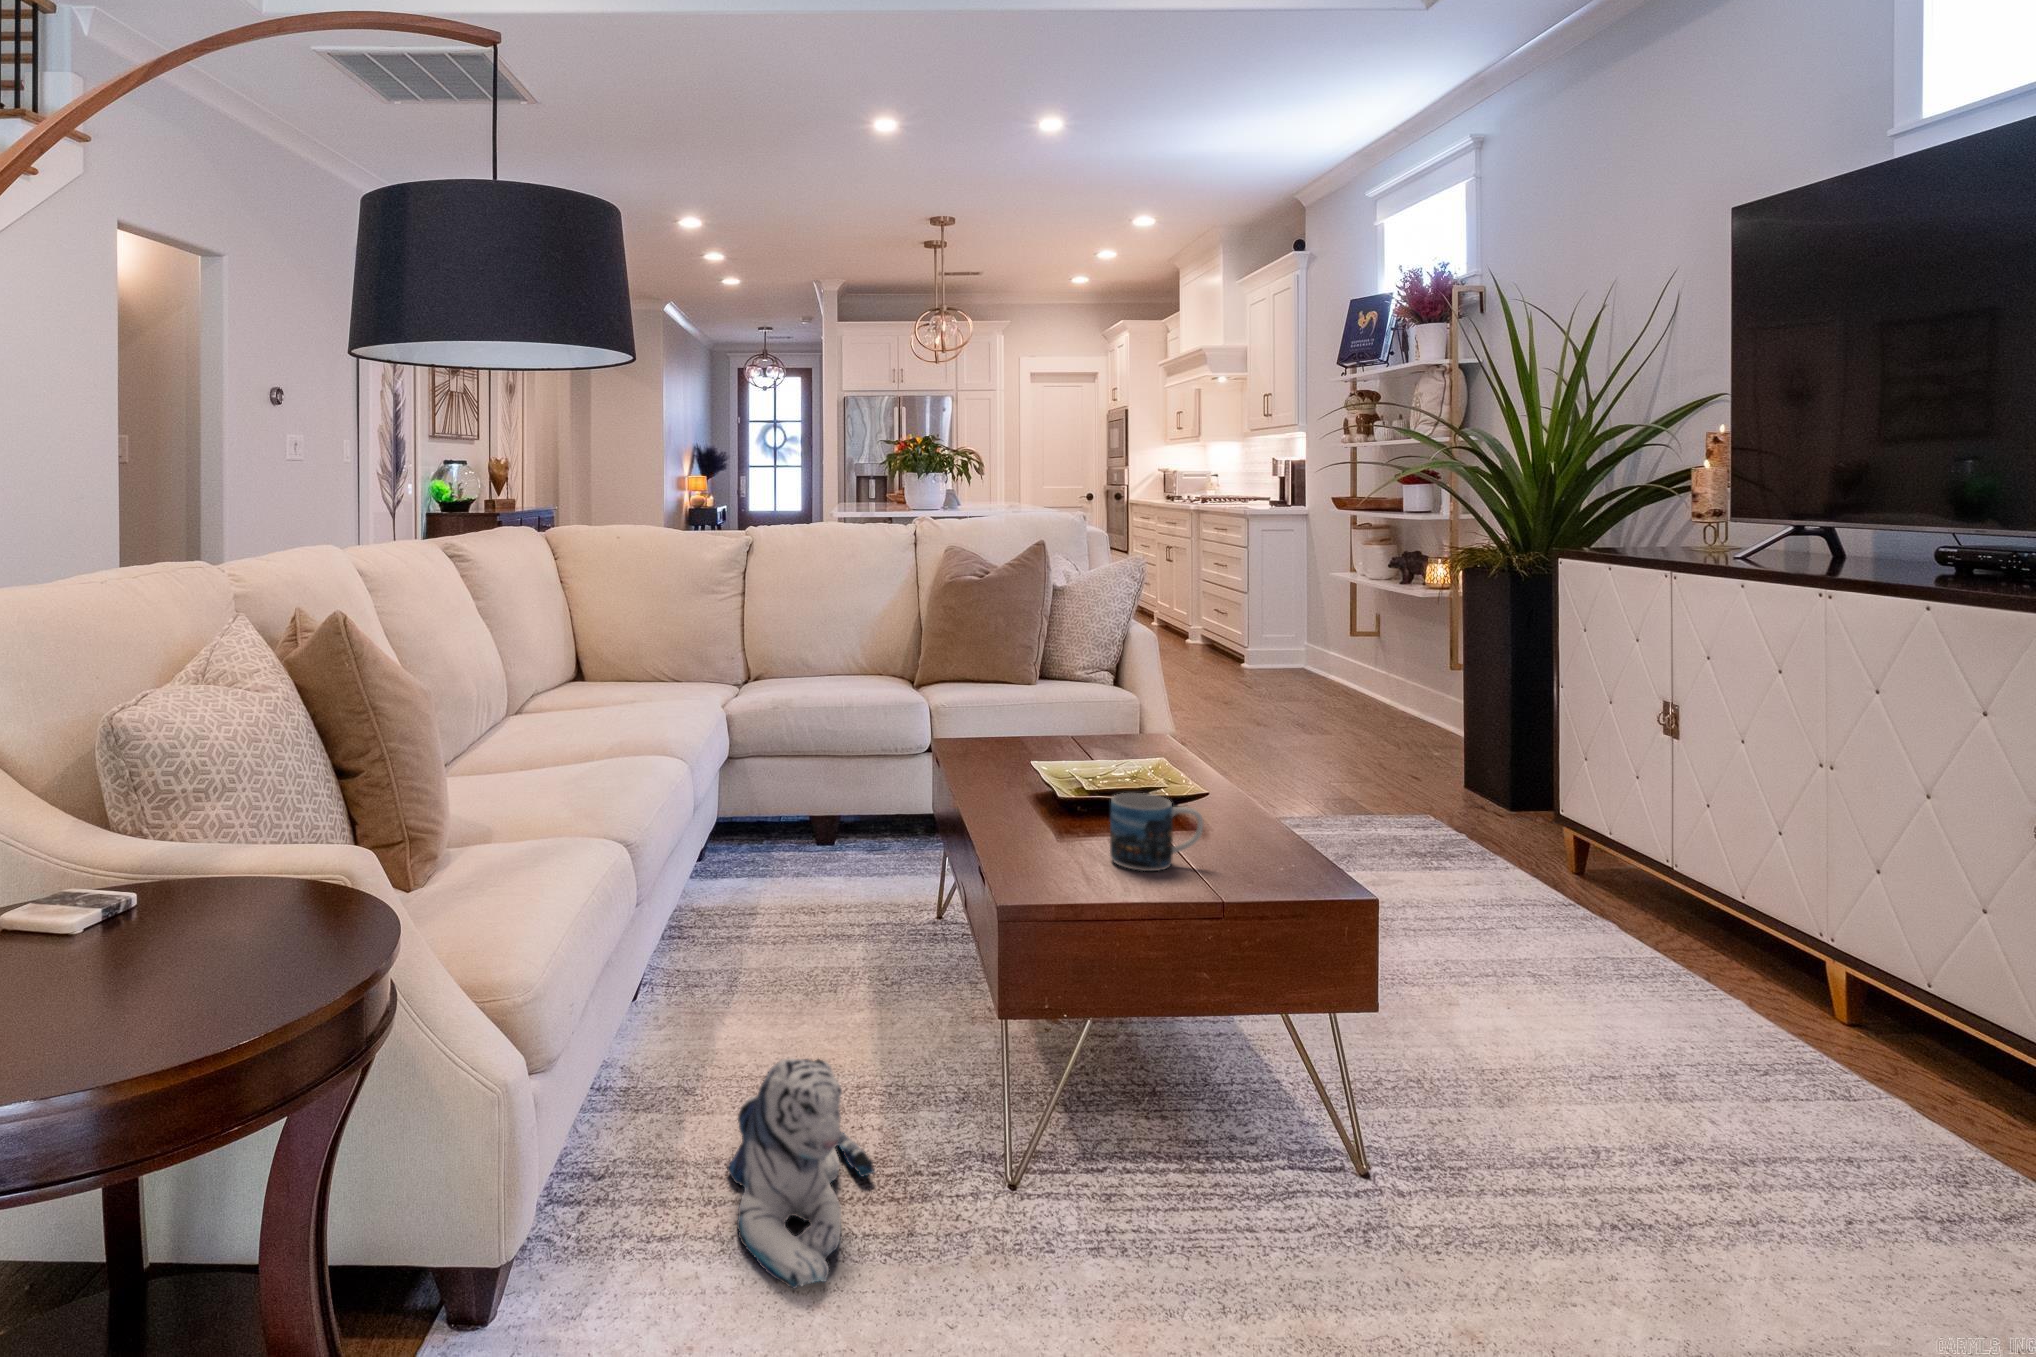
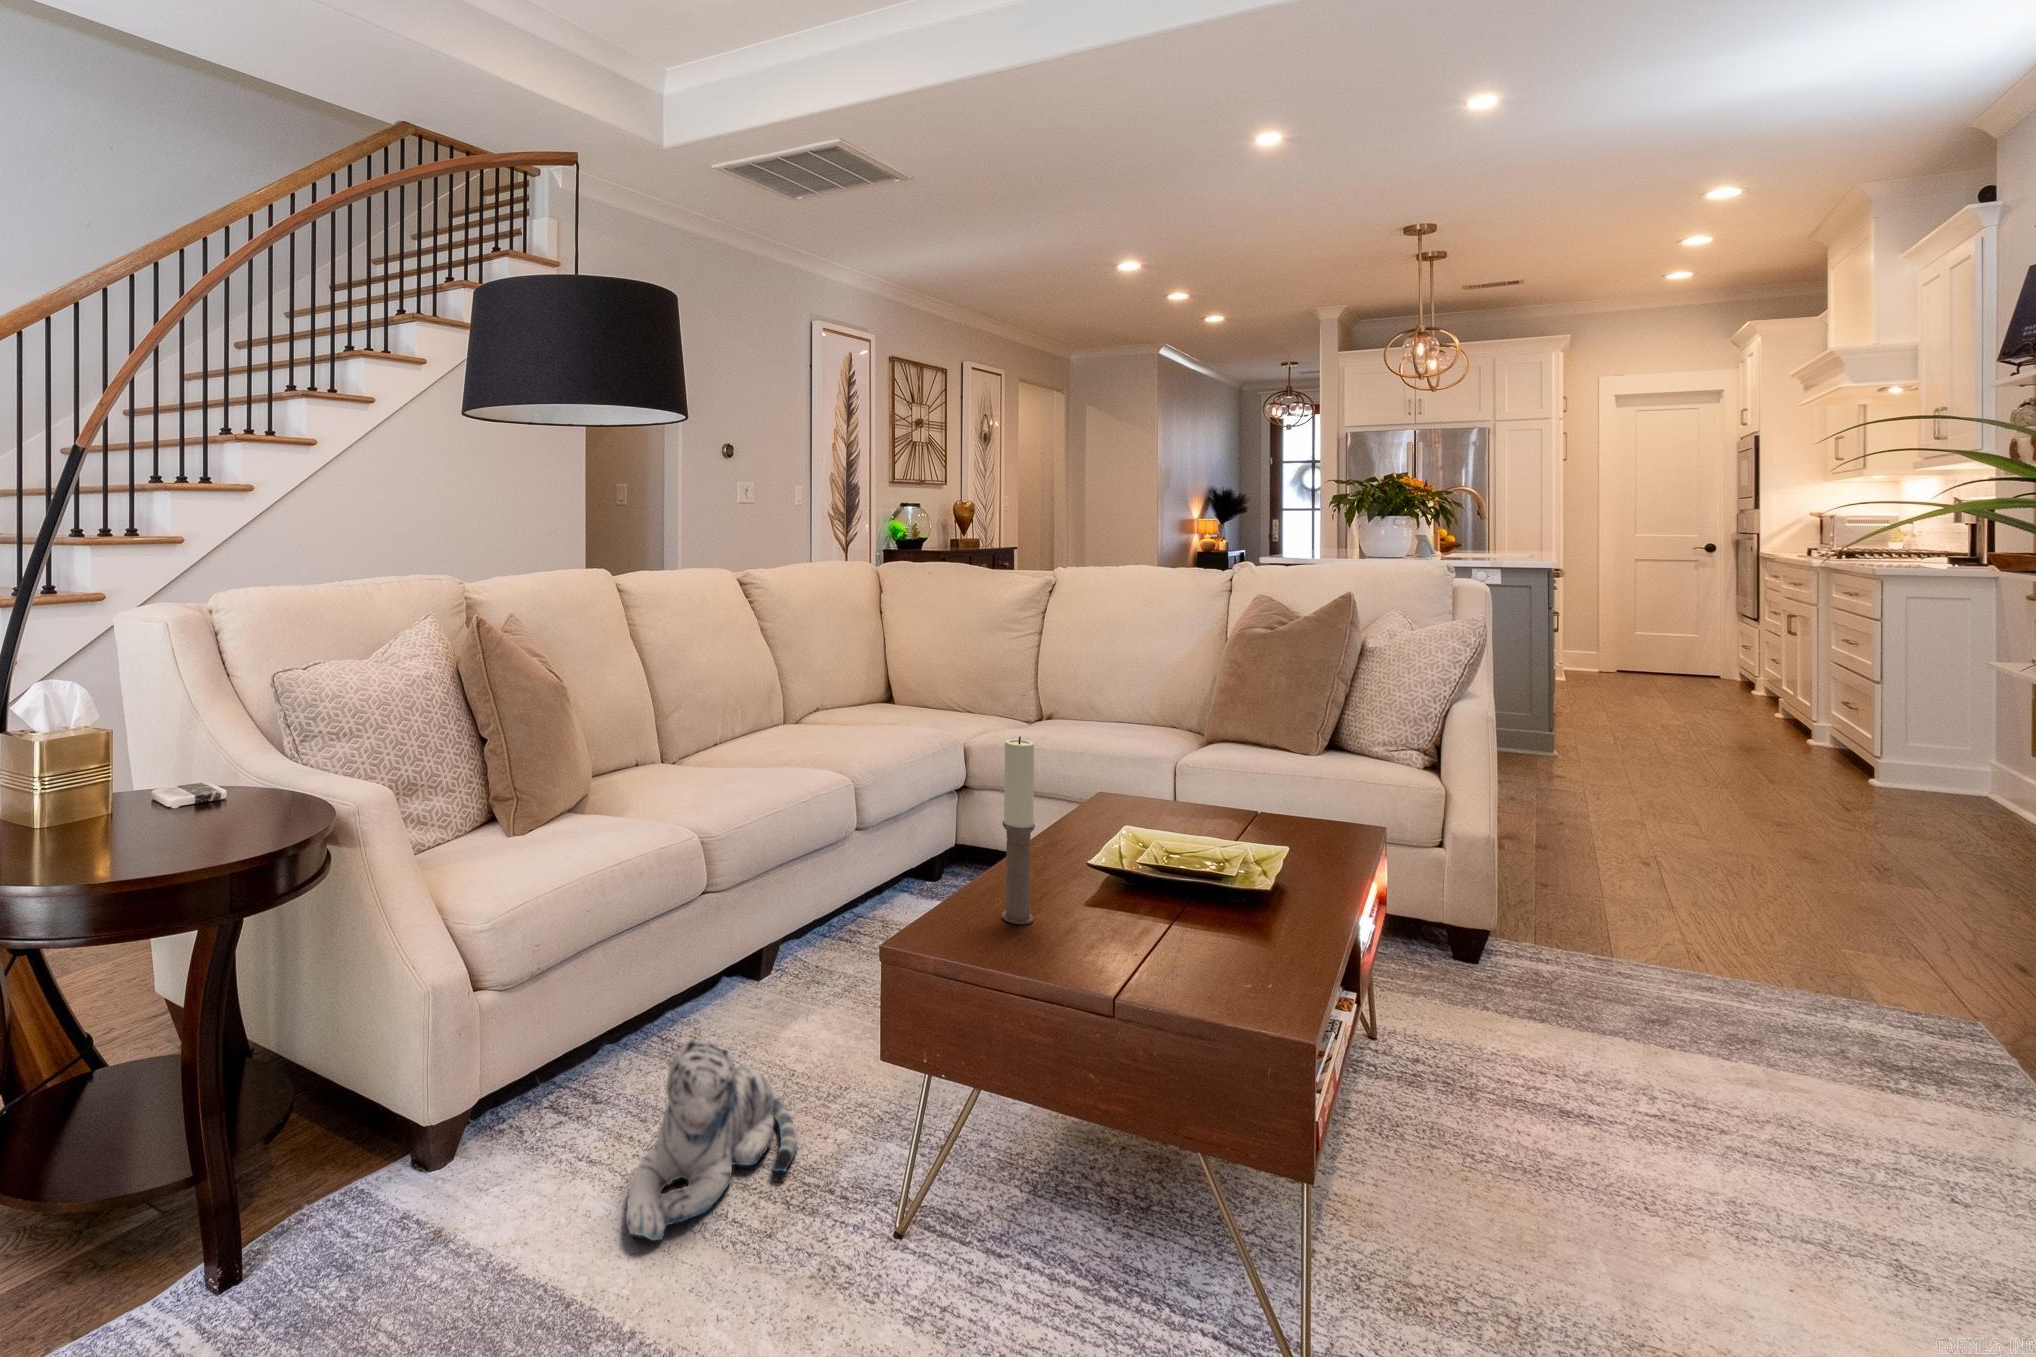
candle: none [1037,674,1069,858] -> present [1002,737,1035,924]
mug: present [1110,793,1203,871] -> none [1057,872,1150,961]

